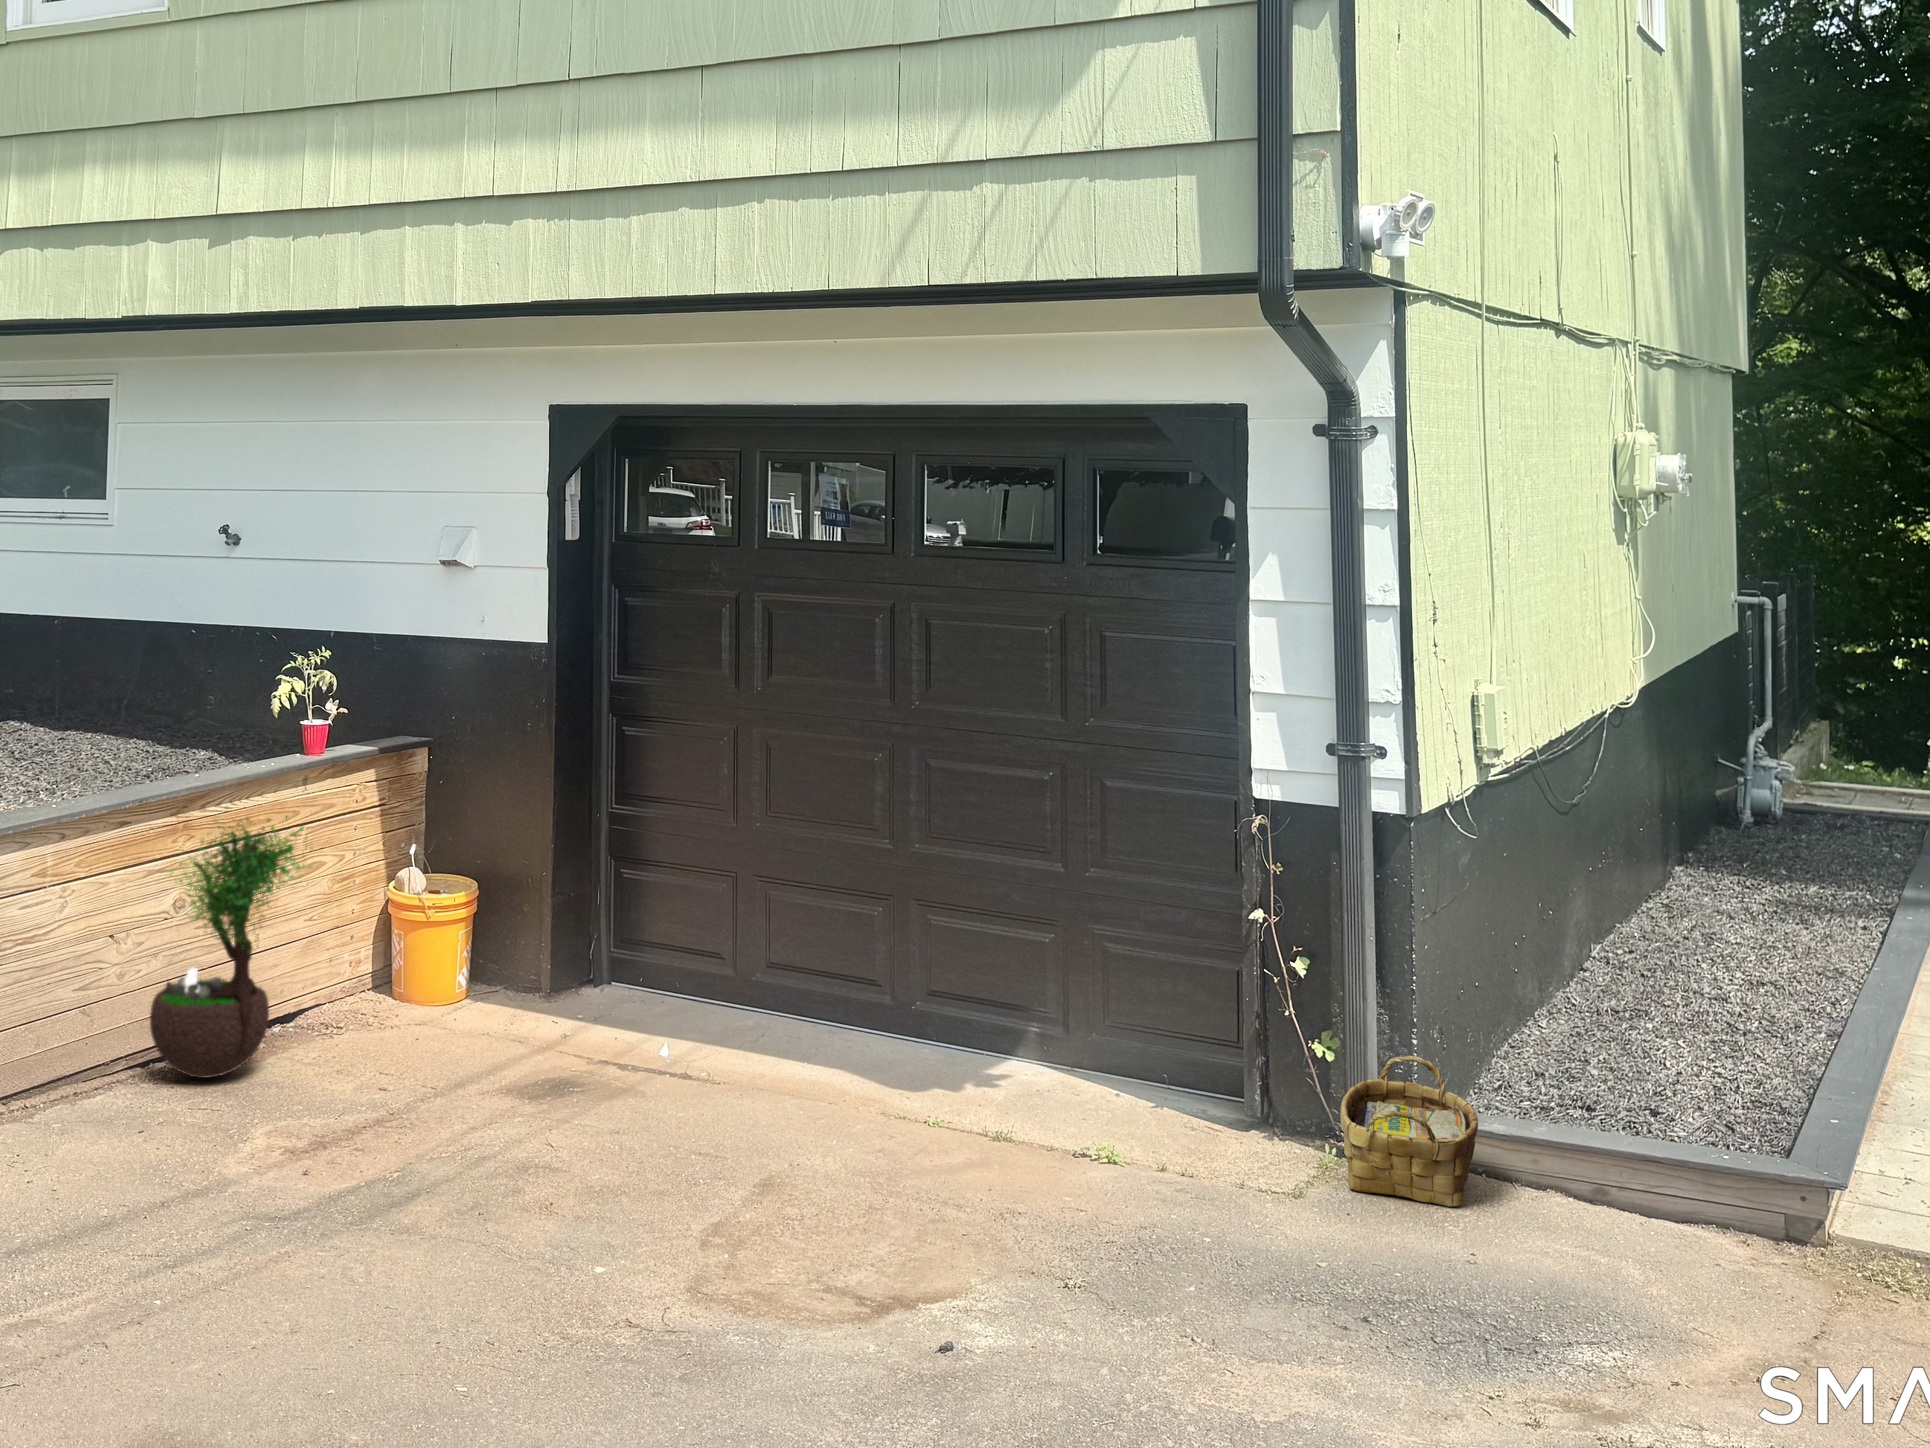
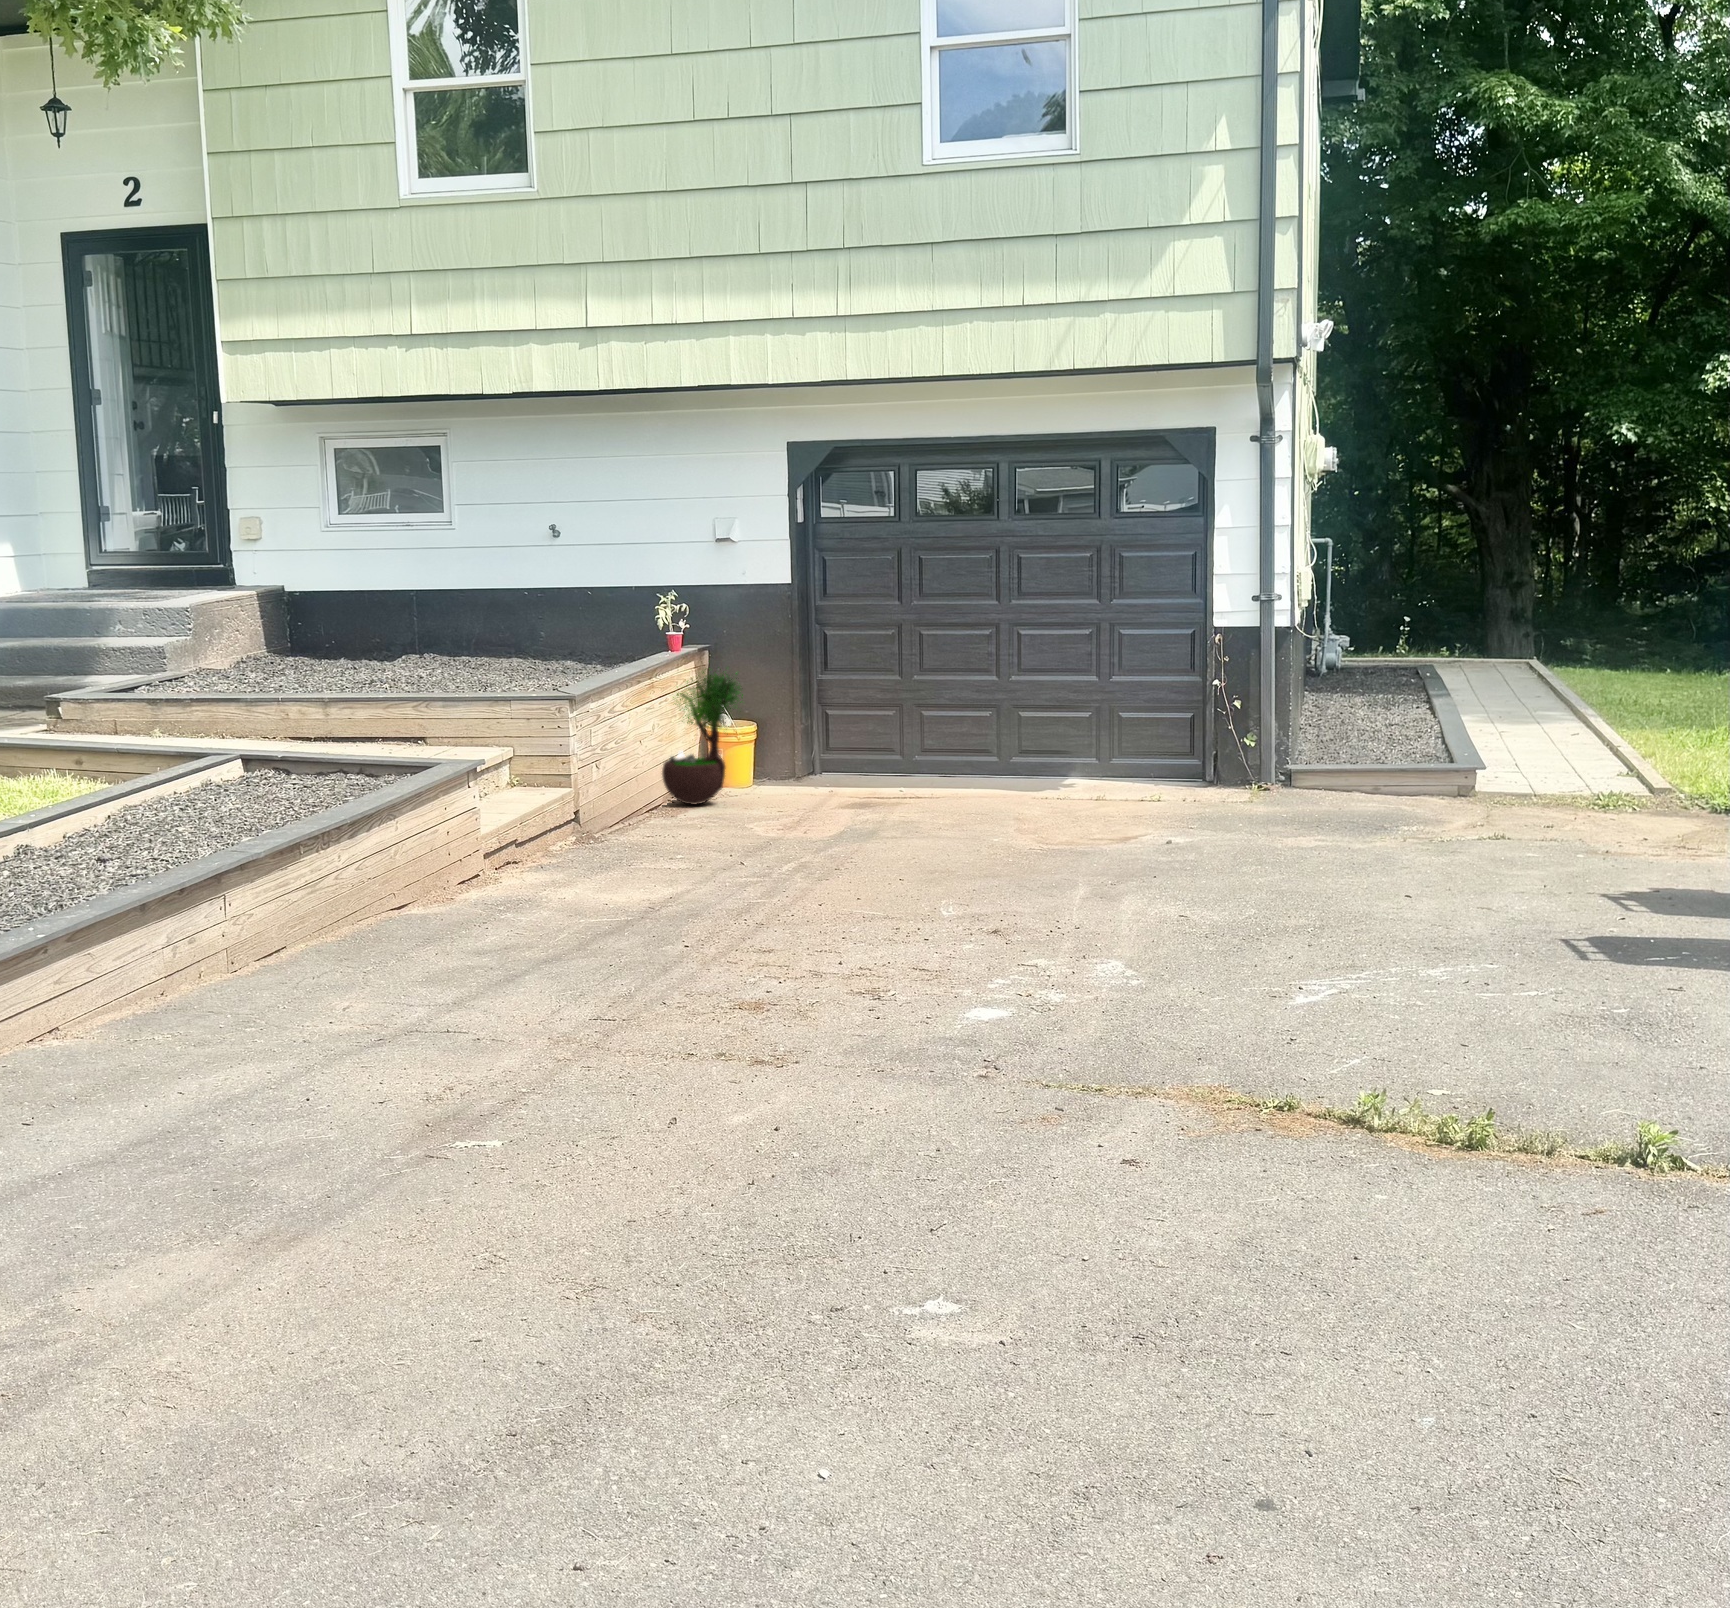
woven basket: present [1340,1056,1478,1207] -> none [1268,742,1334,800]

